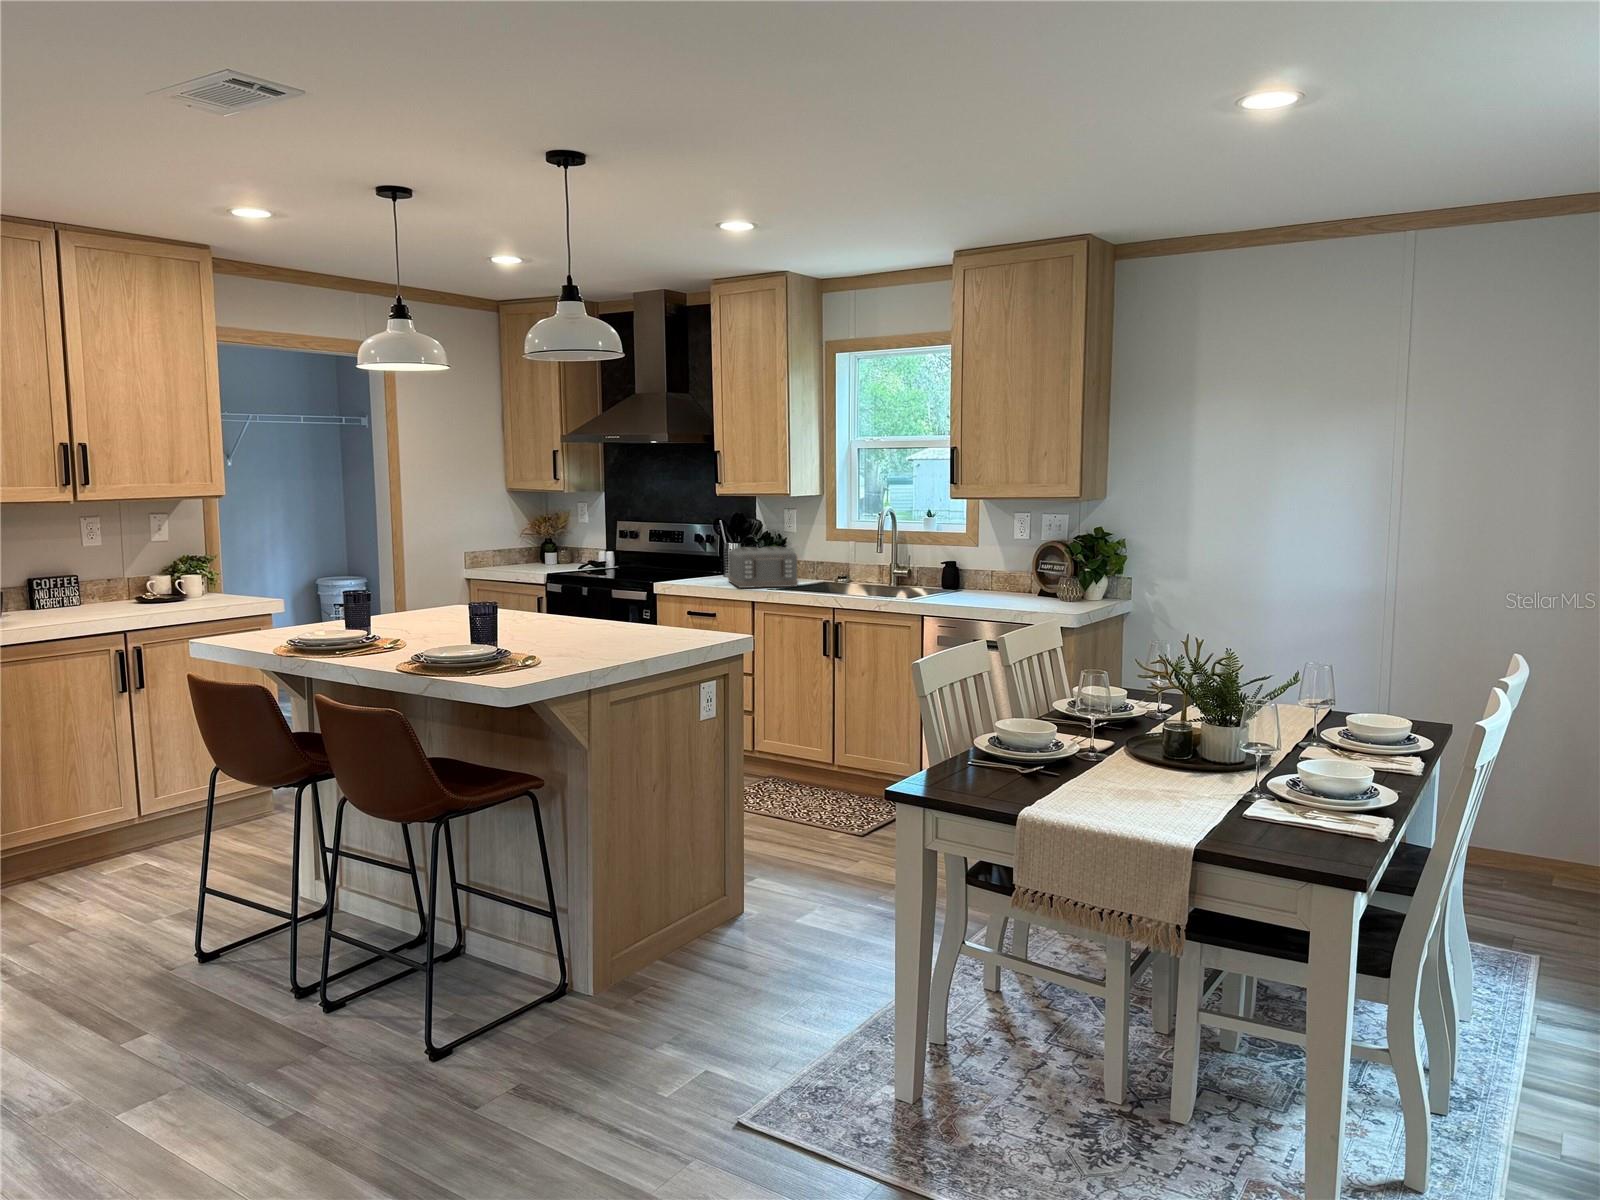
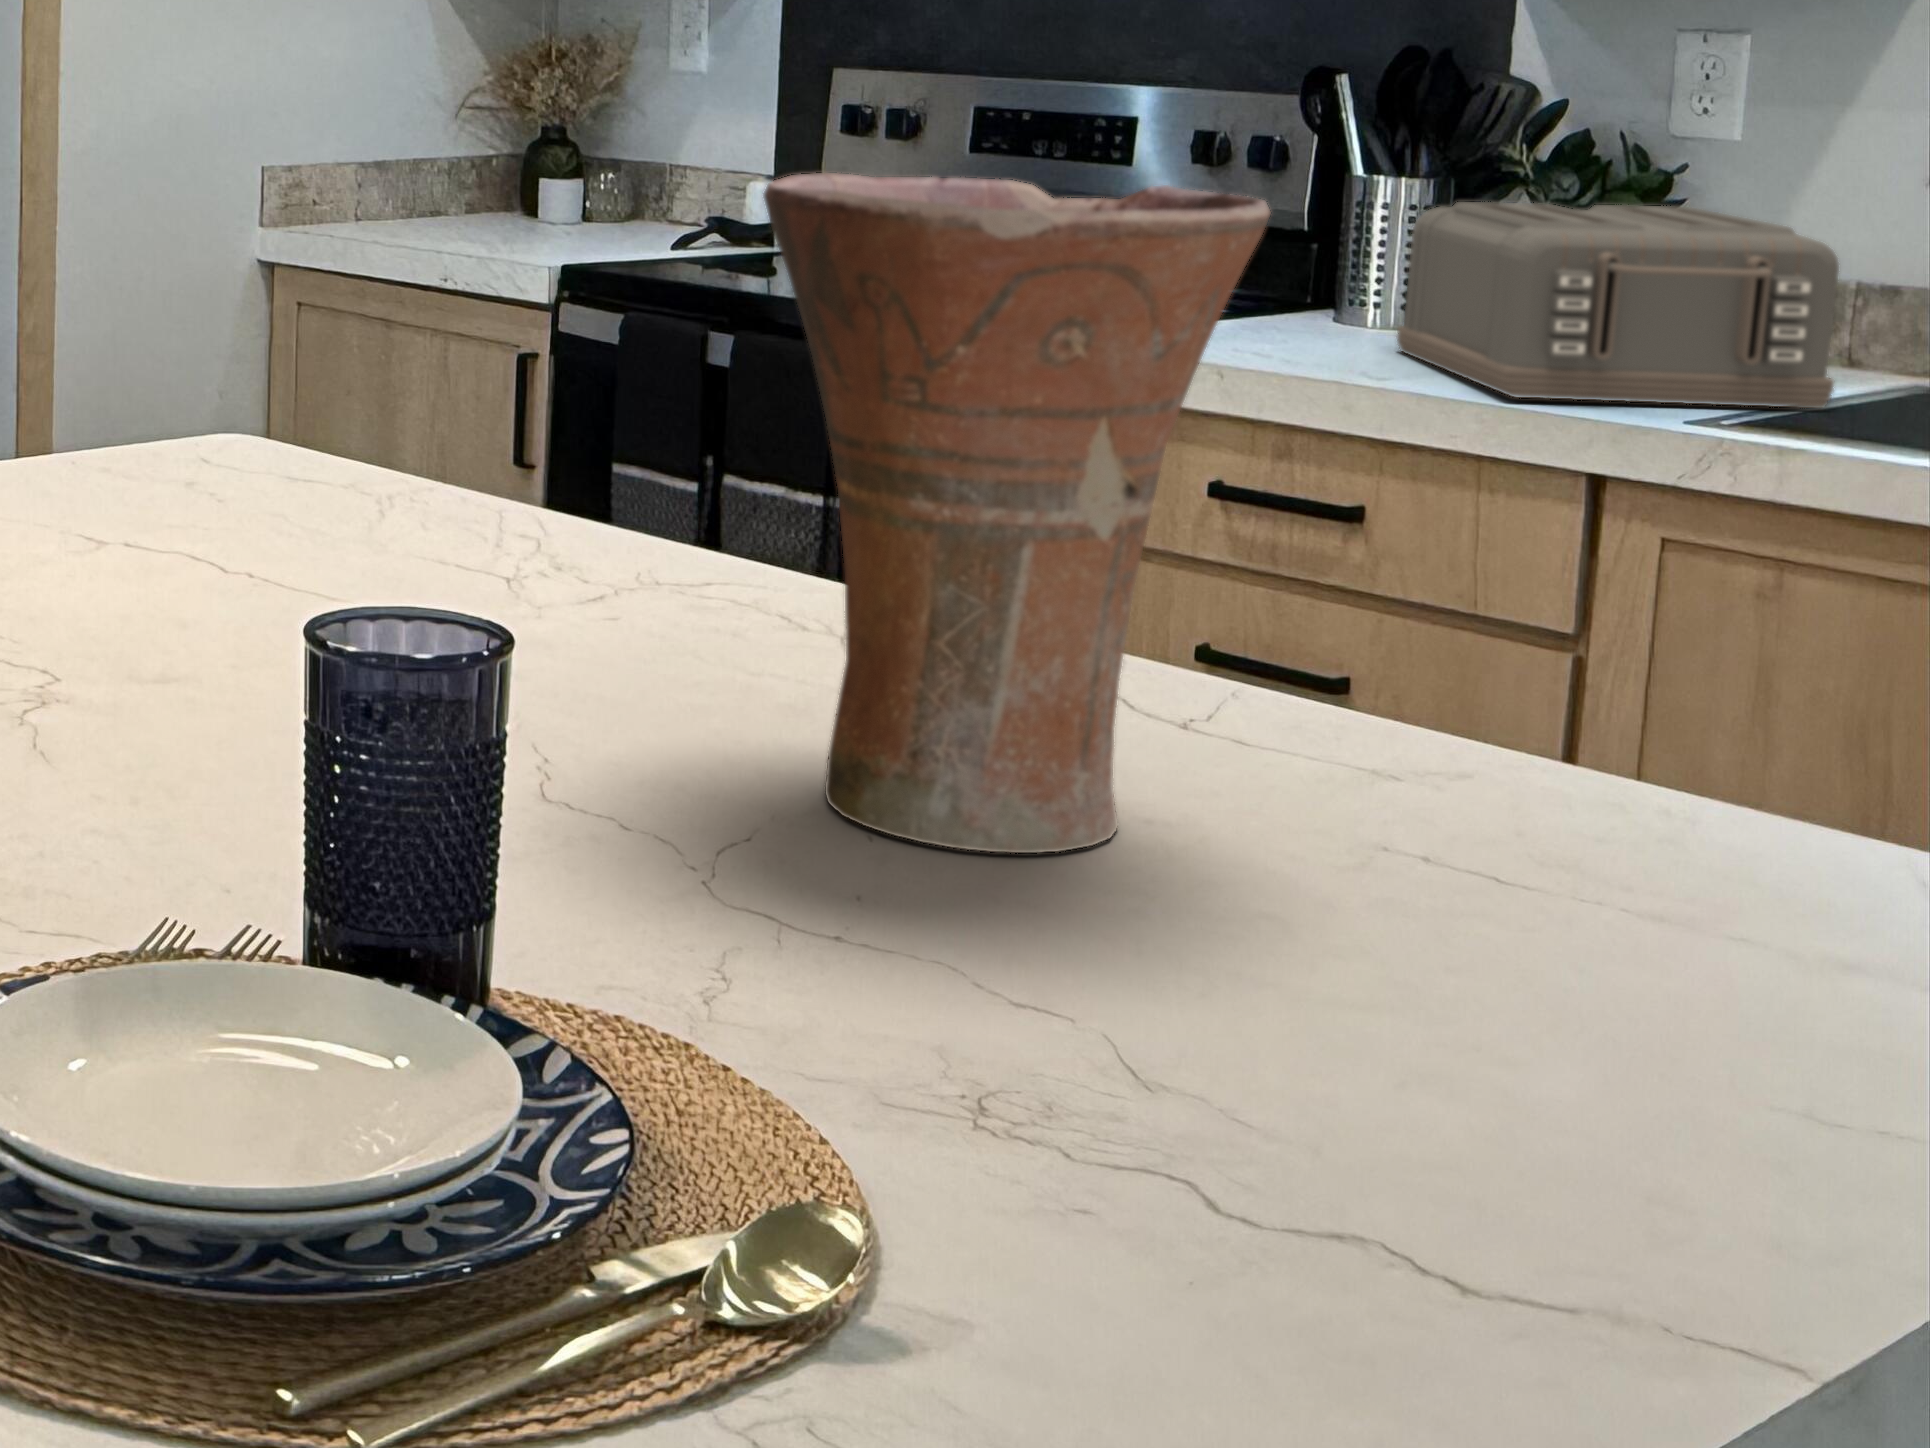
vase: none [534,540,601,634] -> present [764,173,1270,853]

